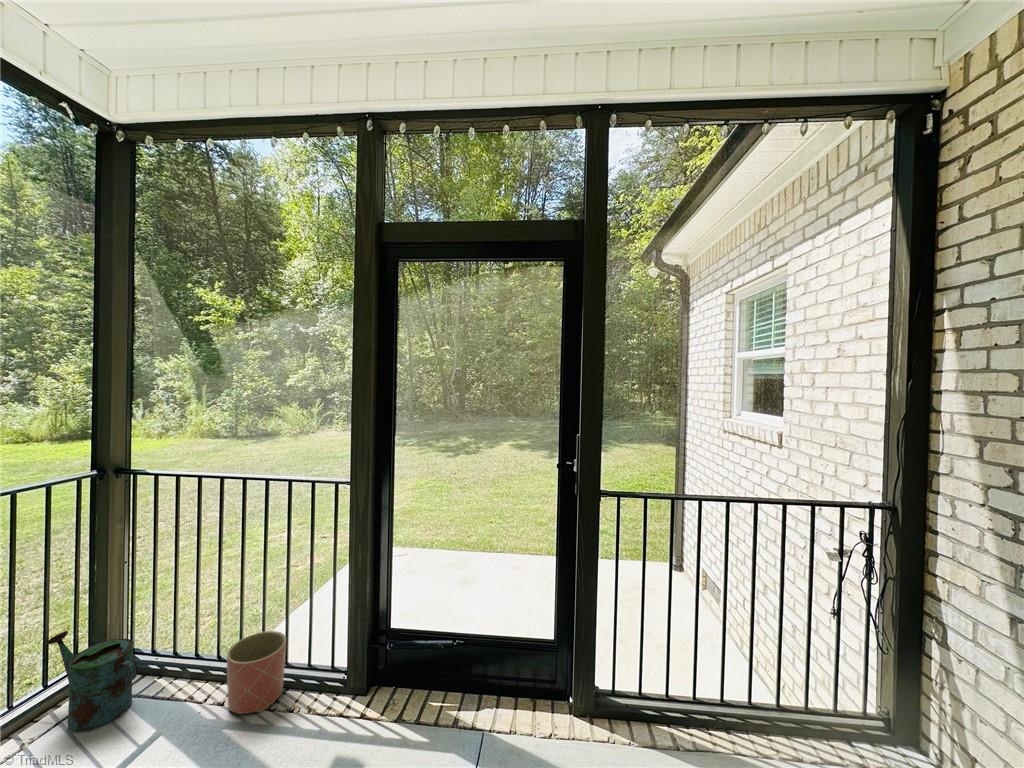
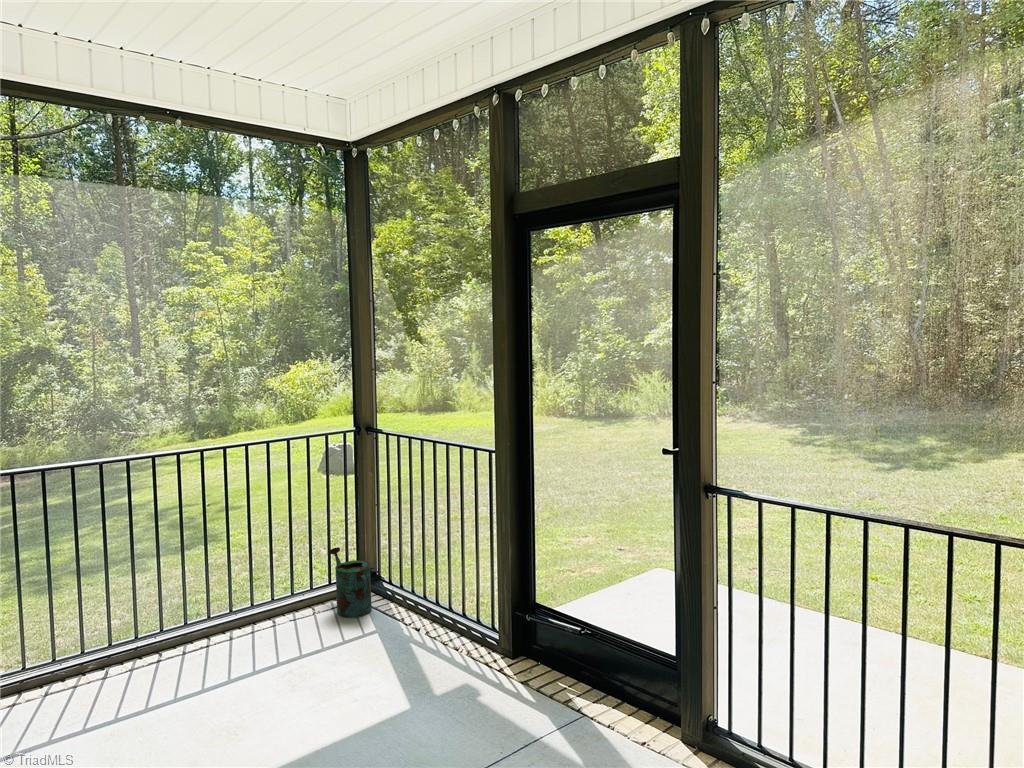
planter: present [227,631,286,714] -> none [416,582,460,642]

